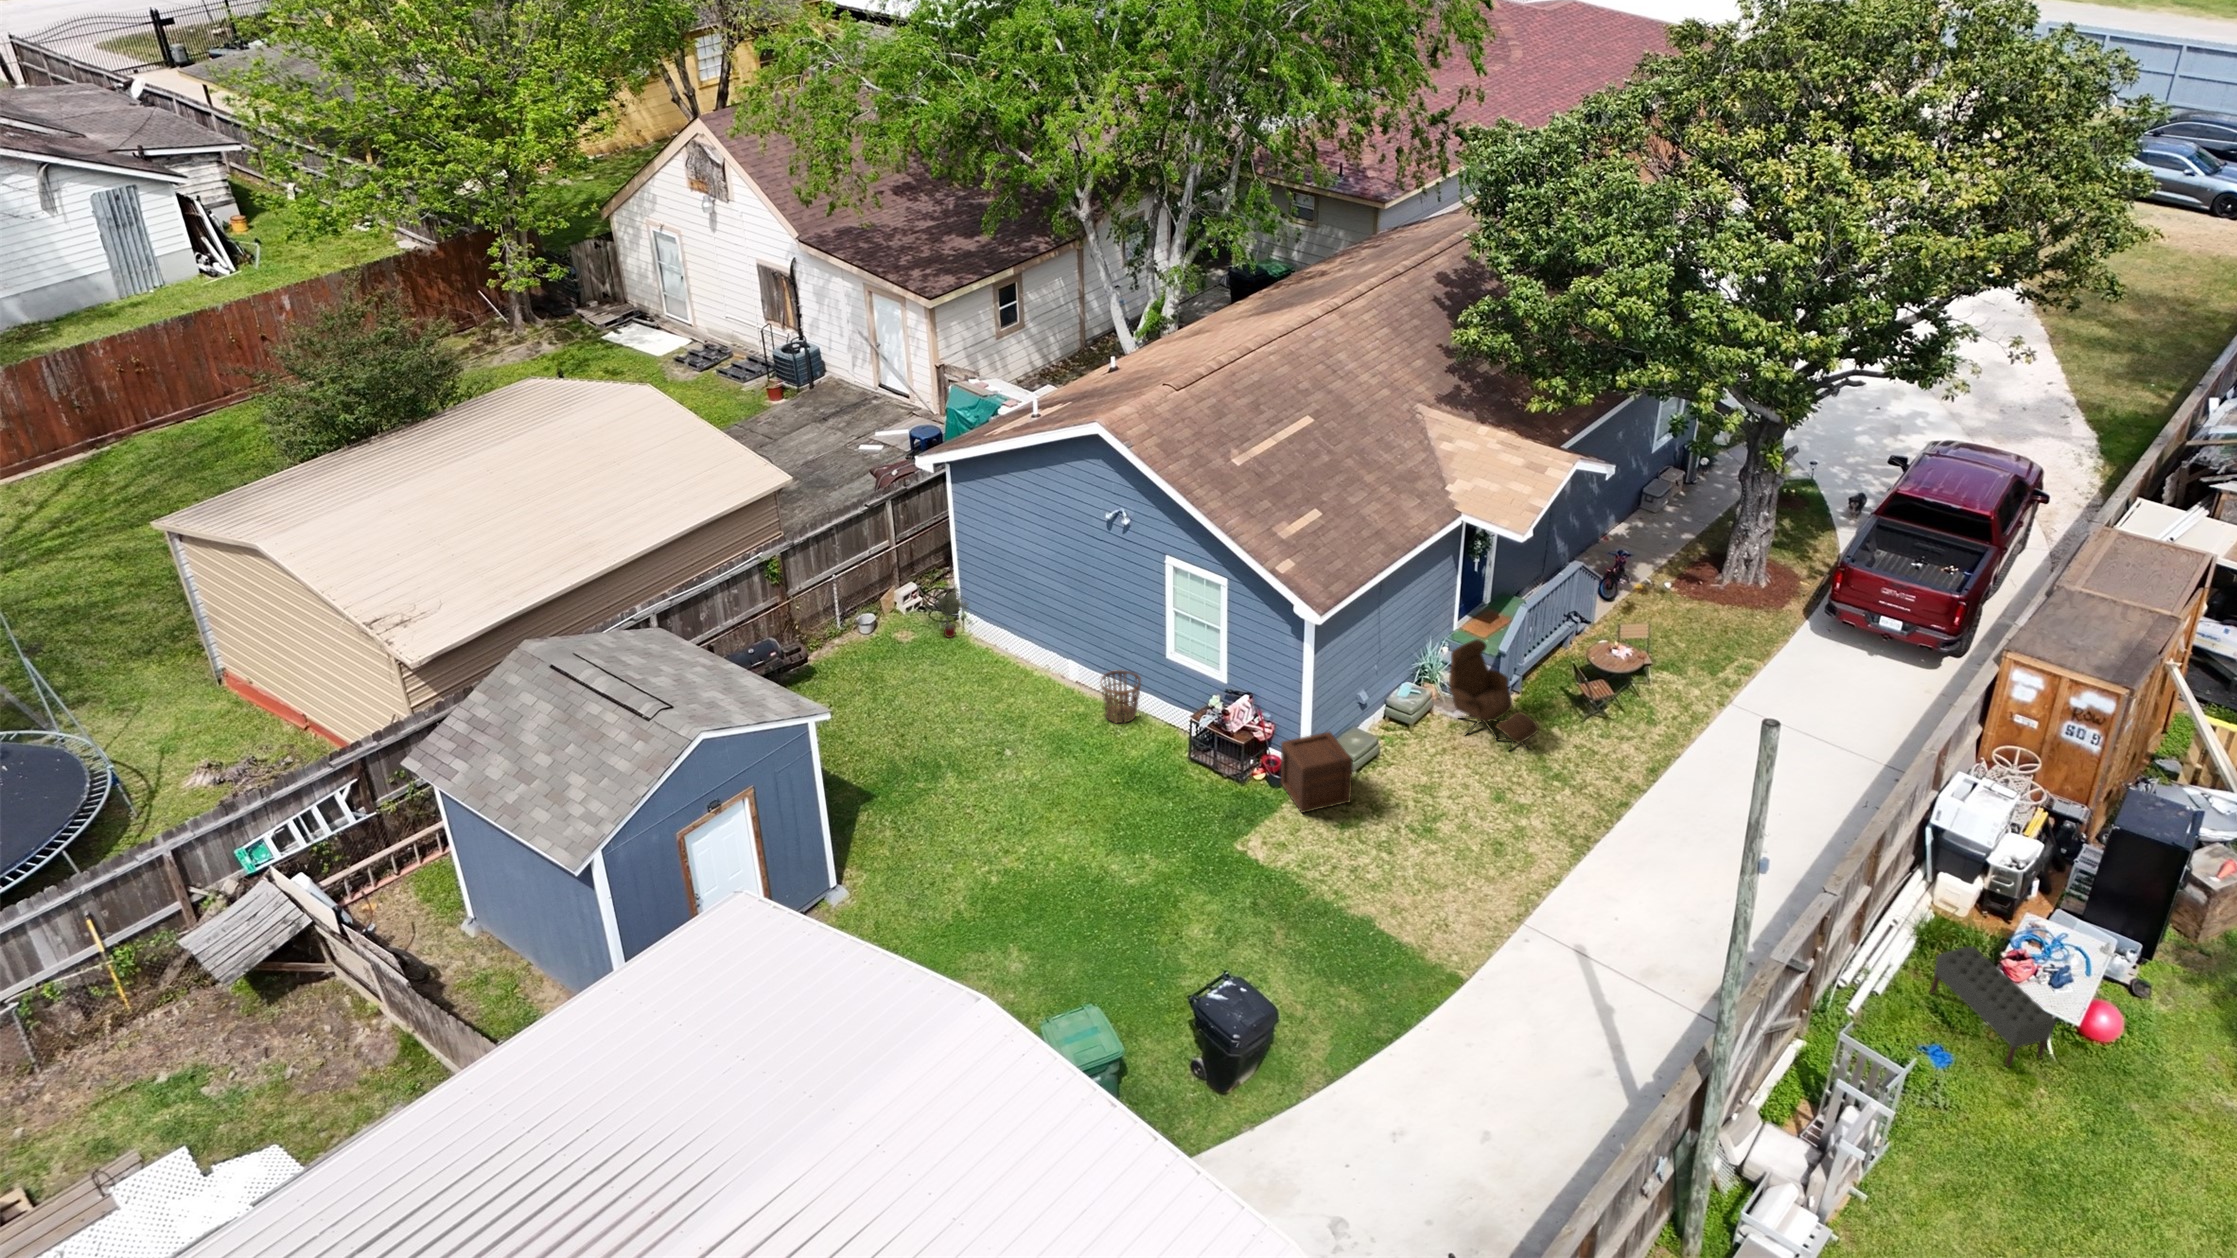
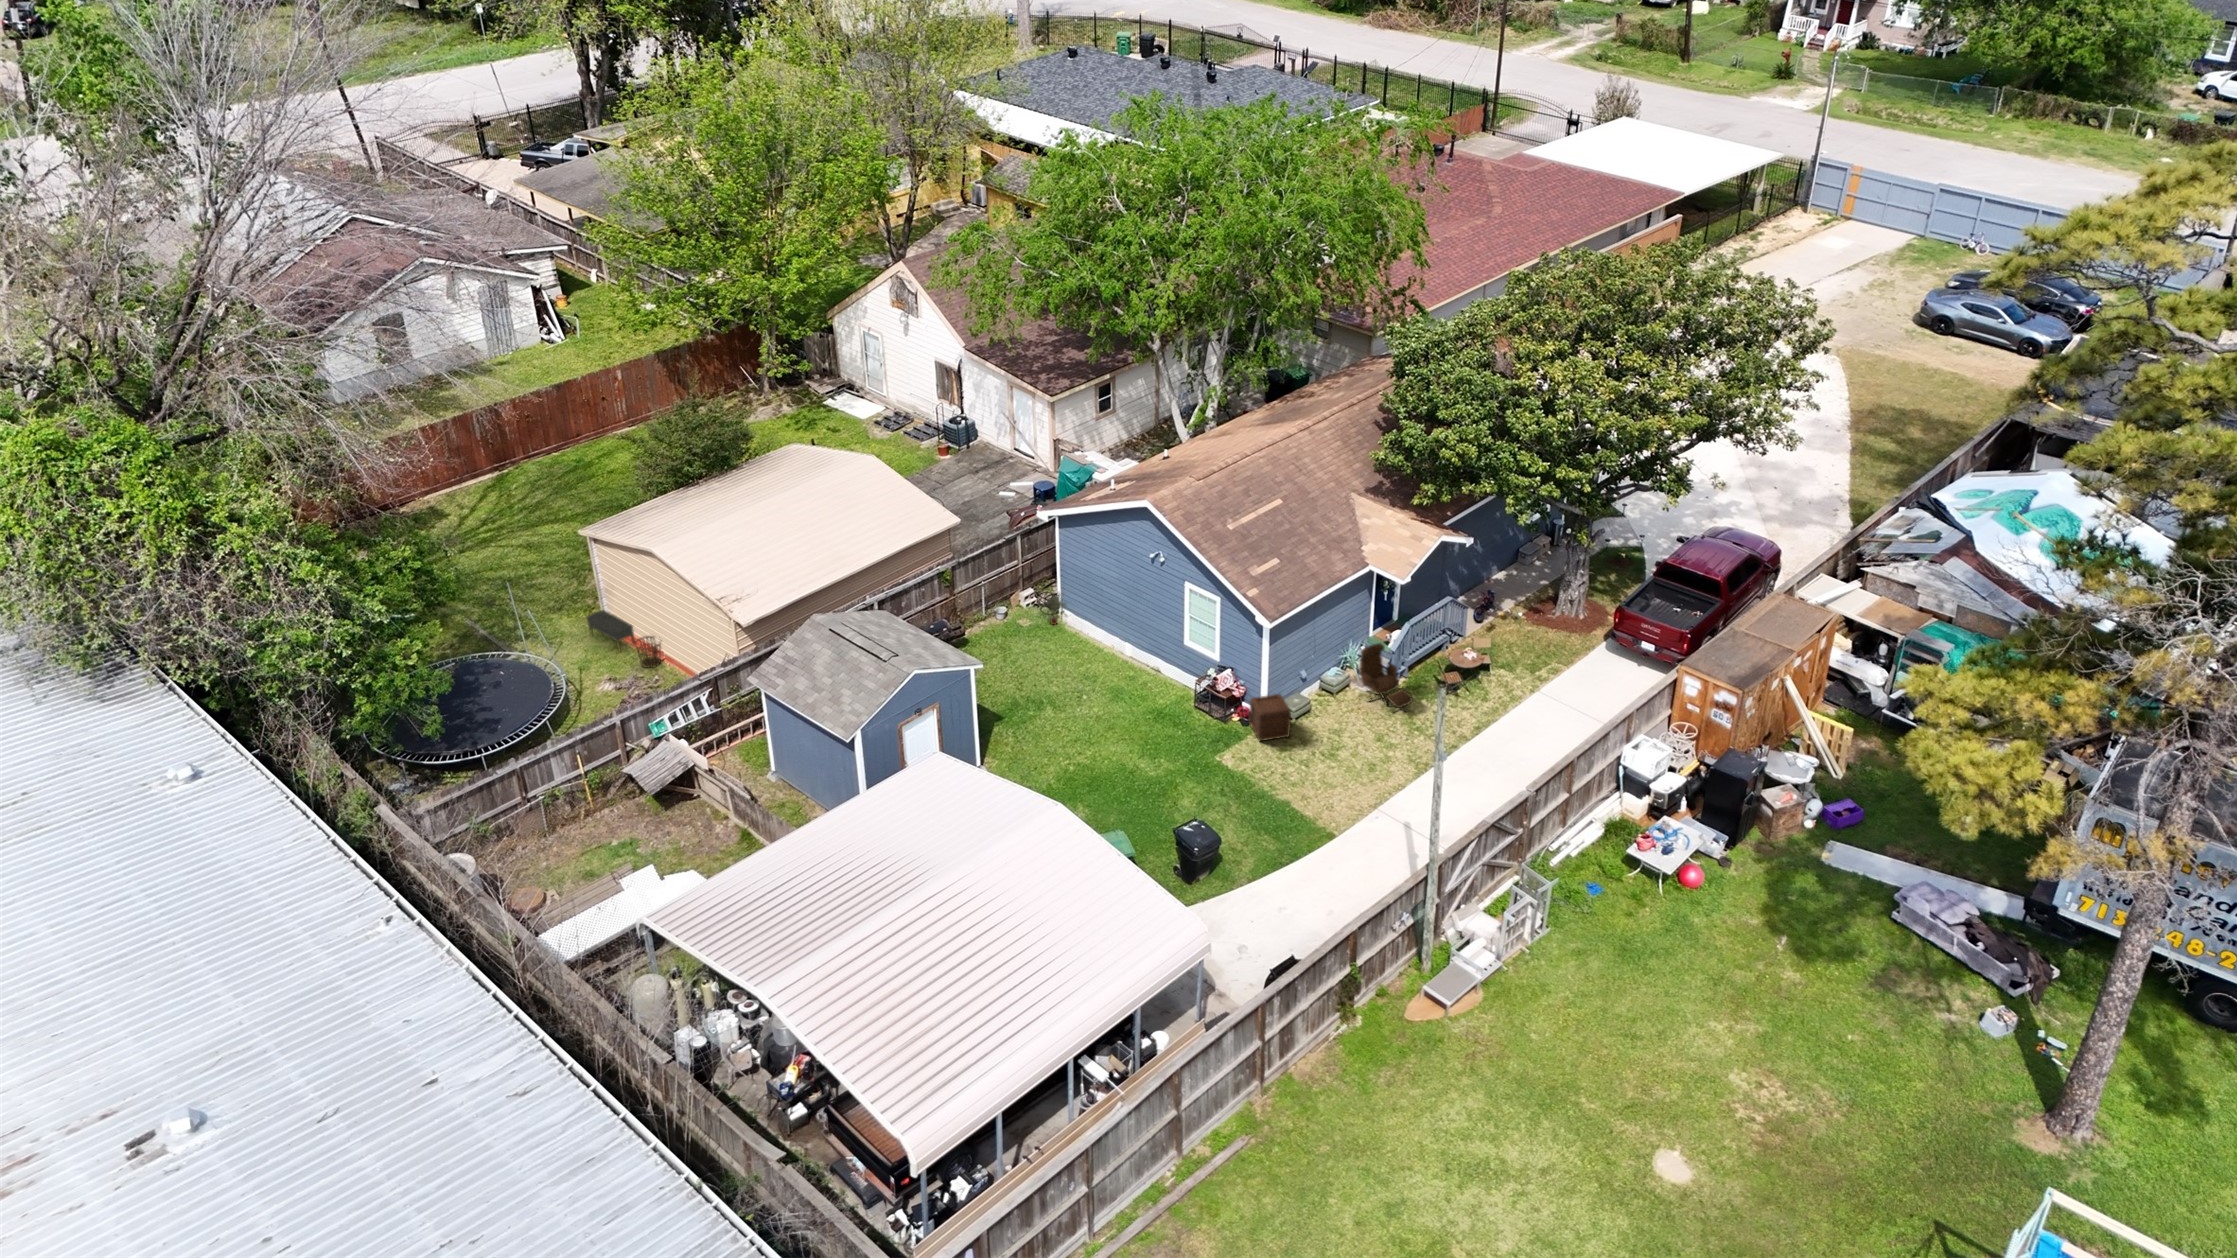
basket: present [1101,670,1141,723] -> present [635,636,661,668]
bench: present [1930,947,2057,1067] -> present [587,610,635,650]

